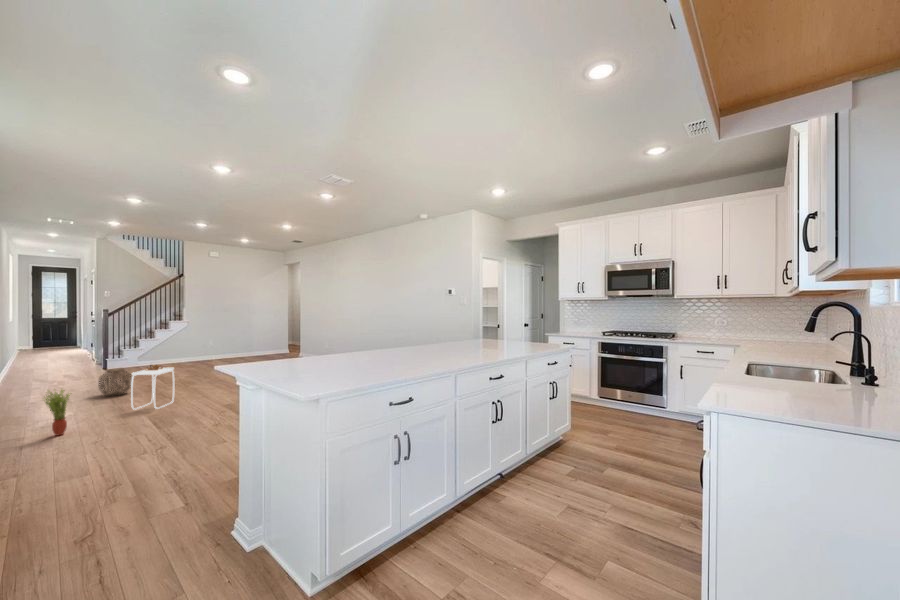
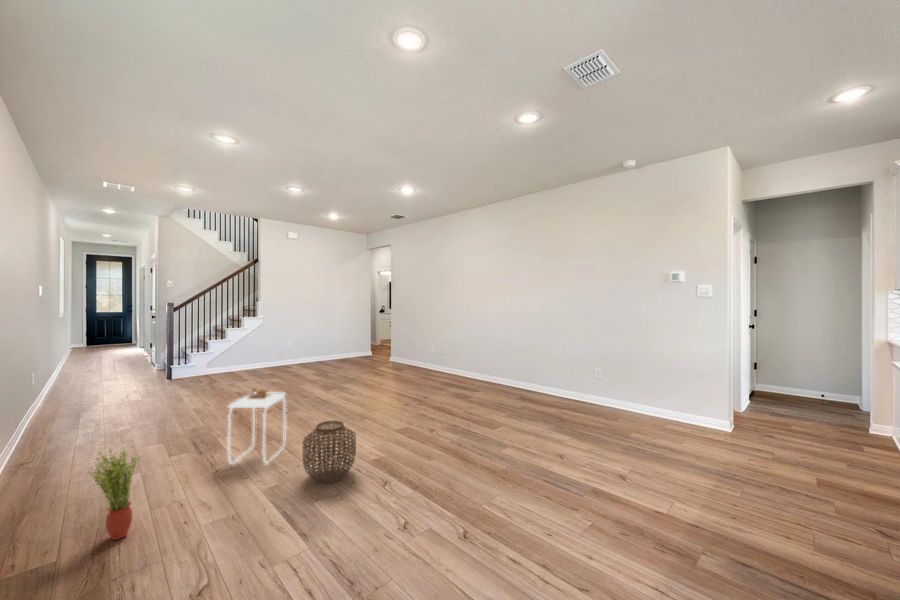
woven basket: present [99,368,132,396] -> present [303,421,356,484]

